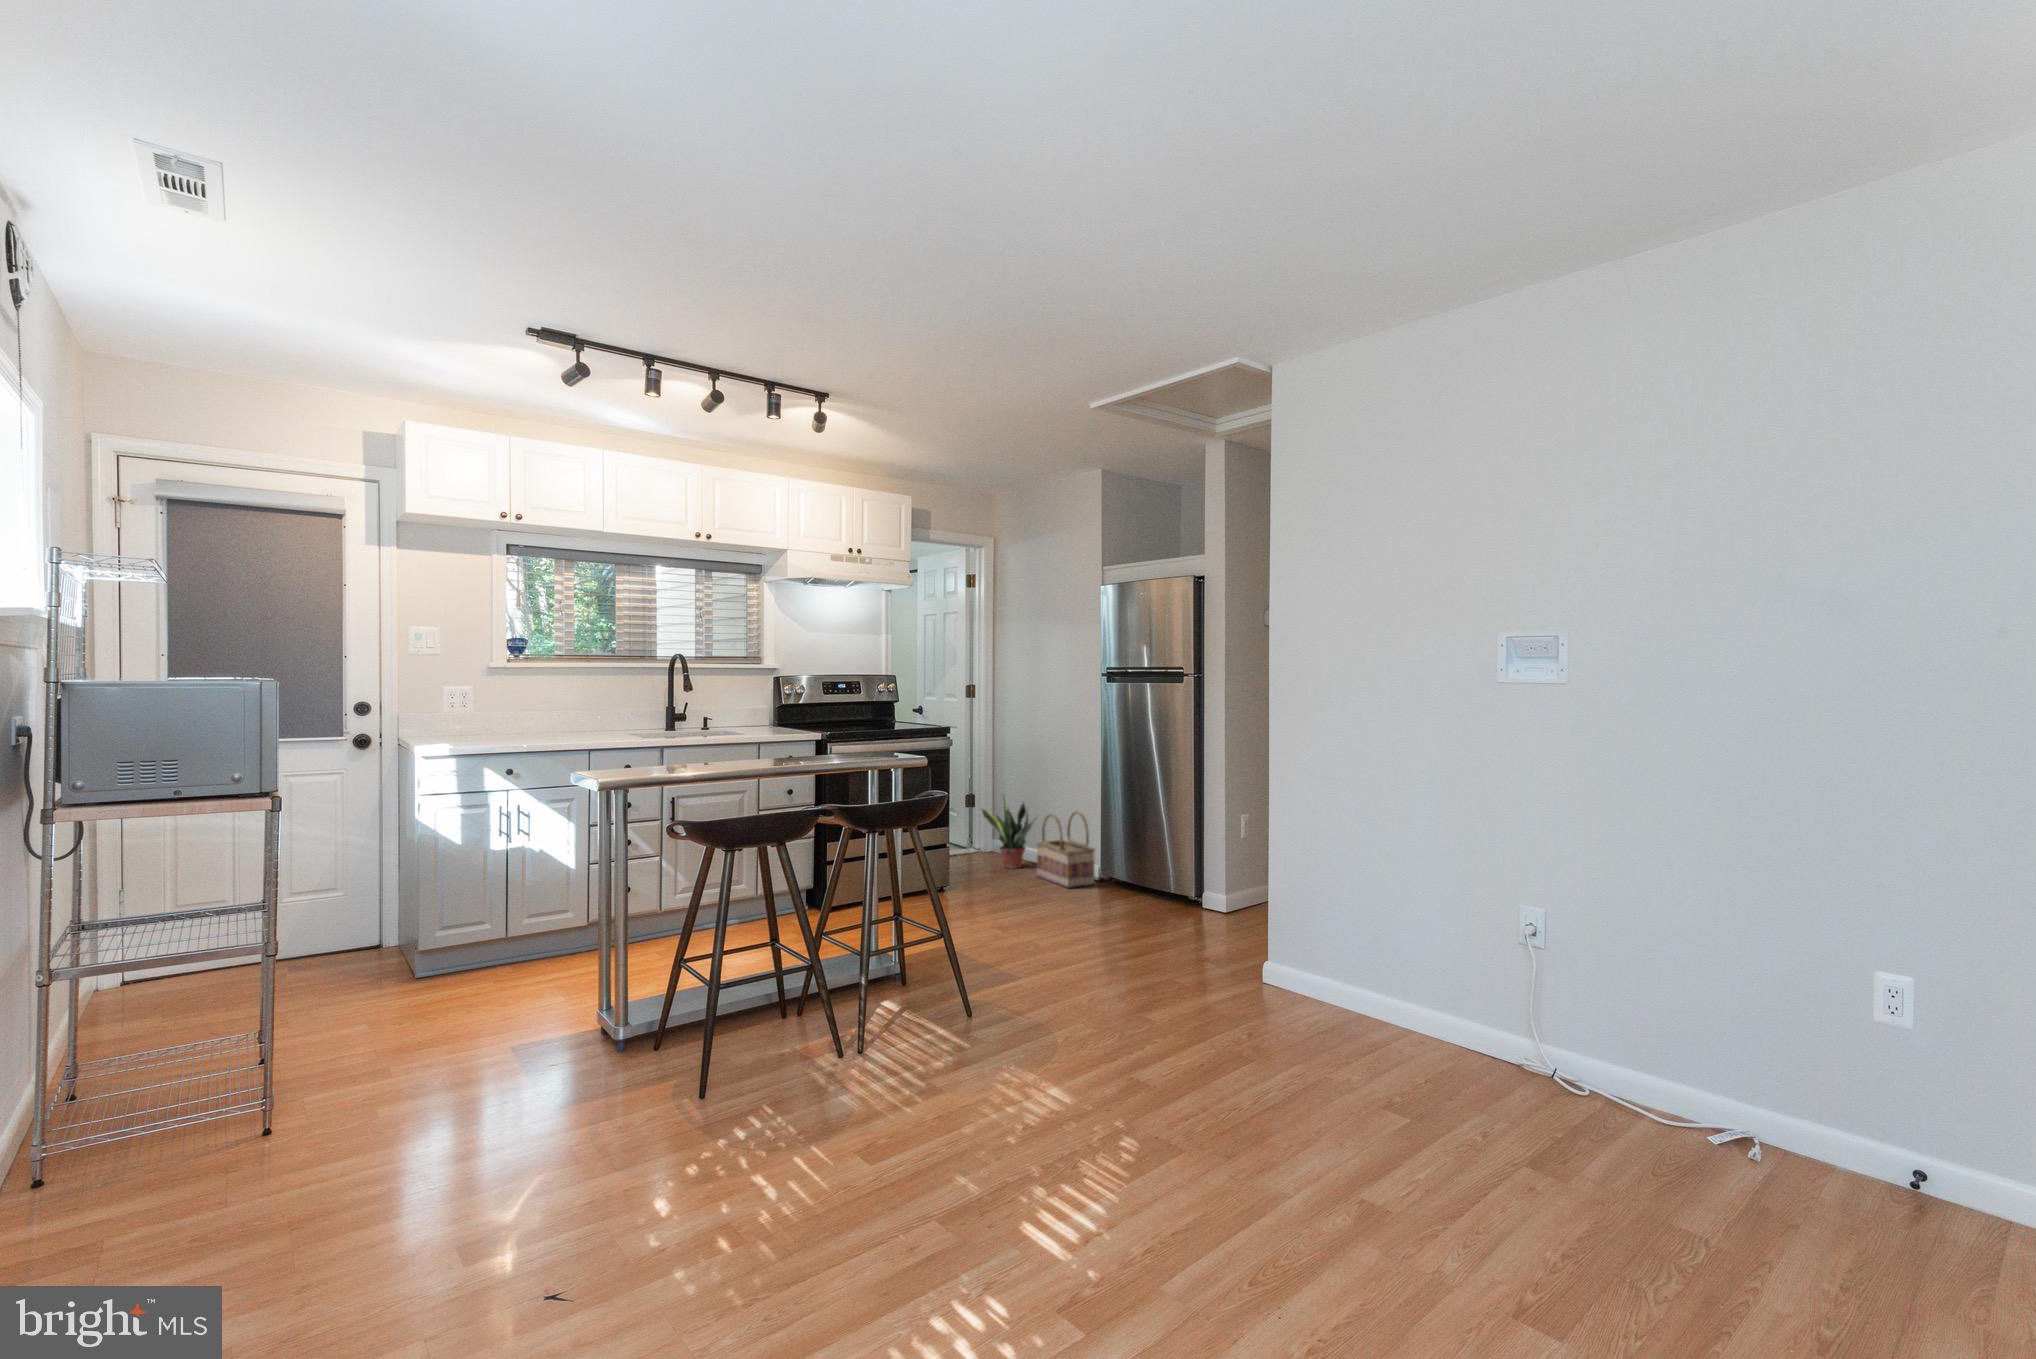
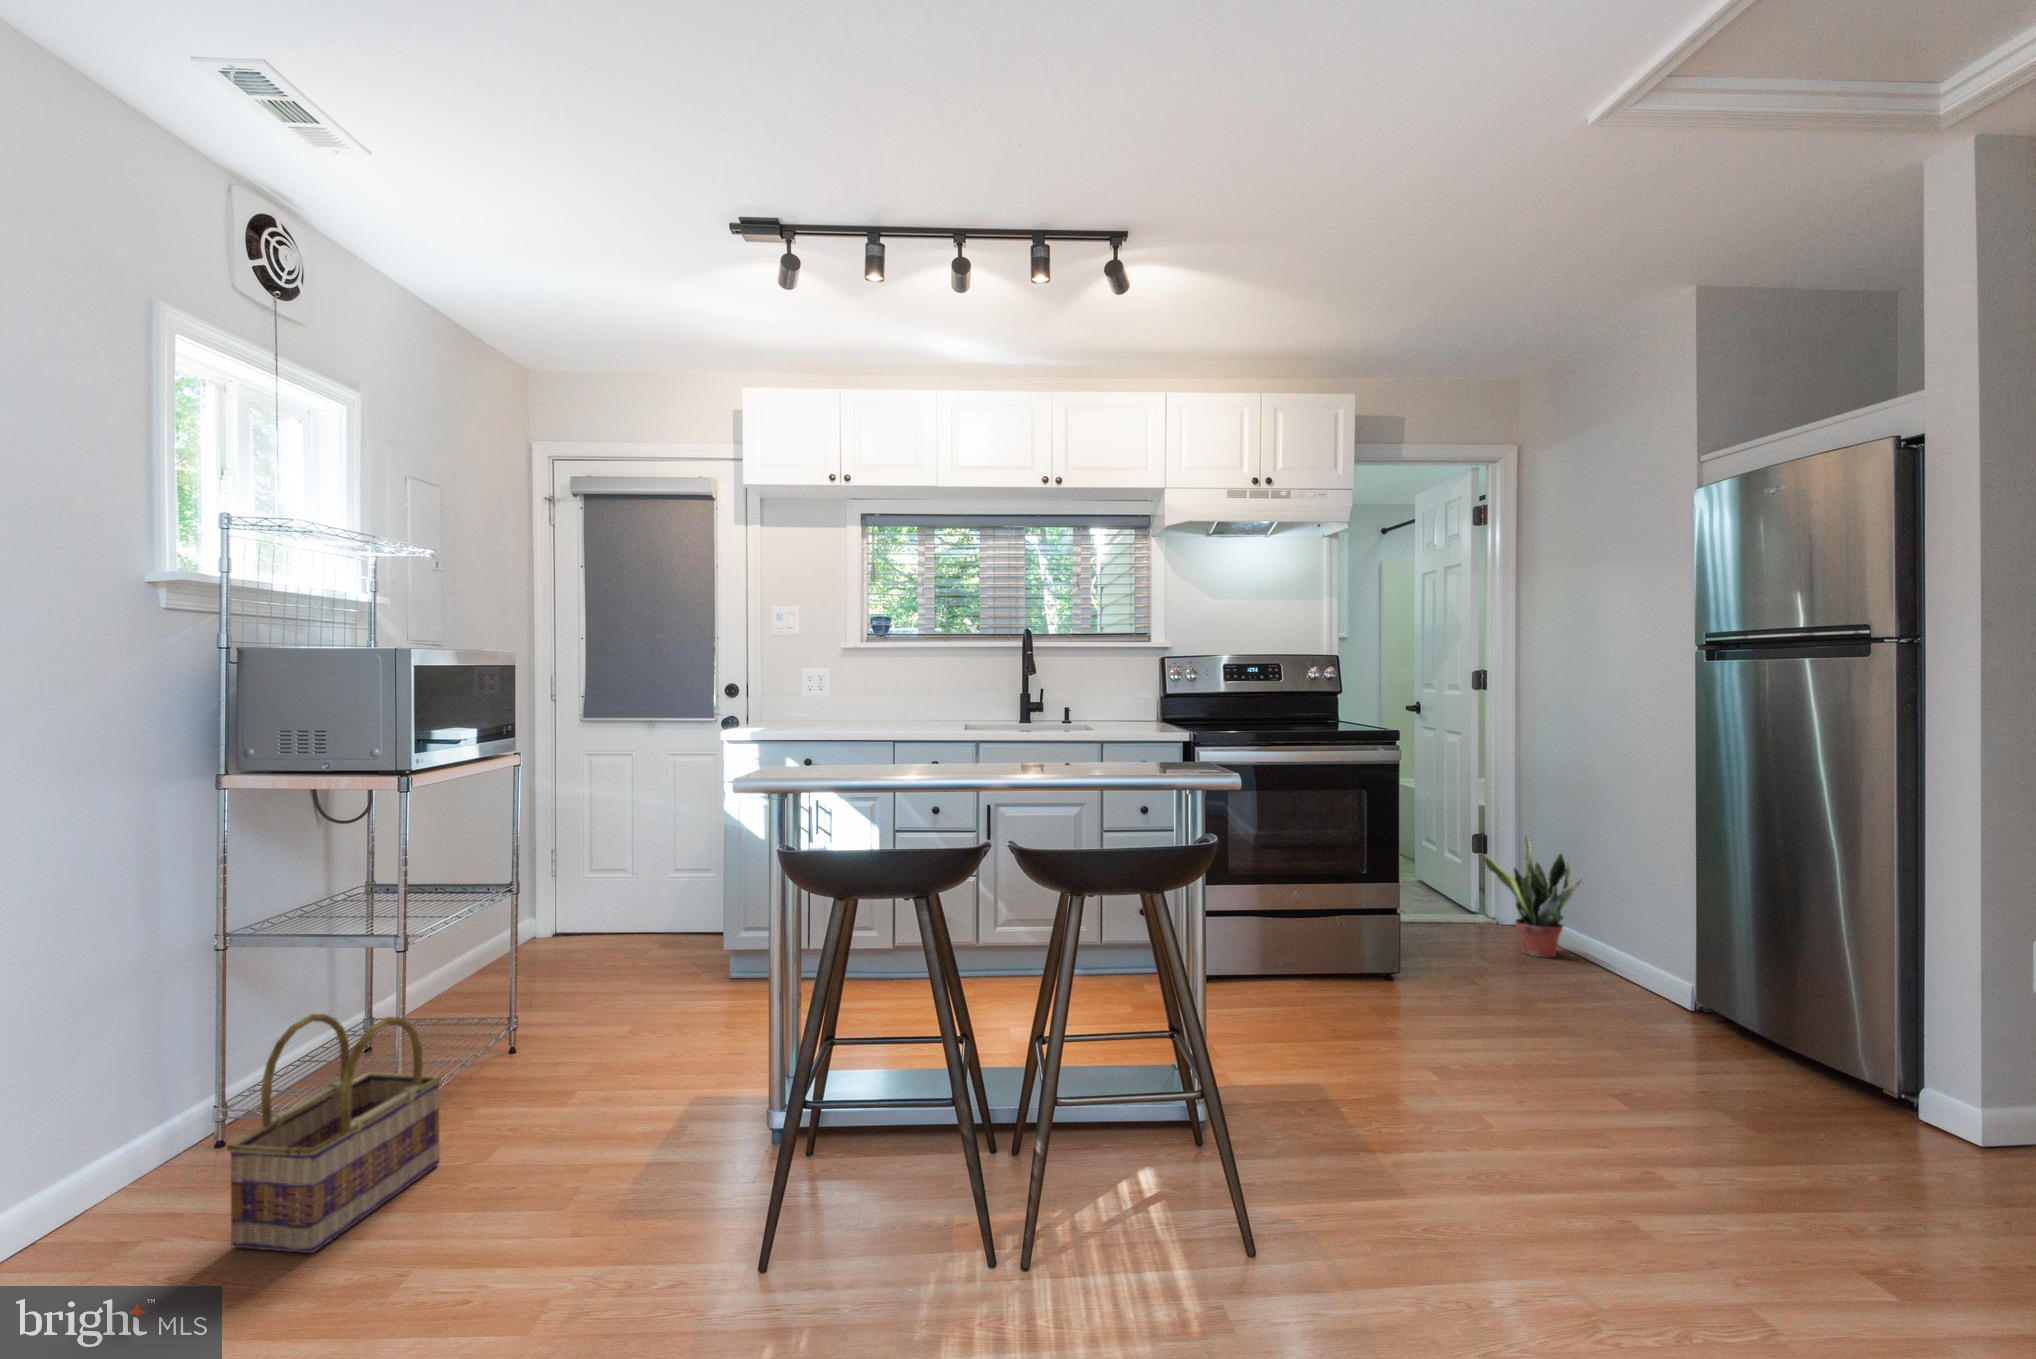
basket: present [1037,811,1095,888] -> present [227,1014,442,1253]

